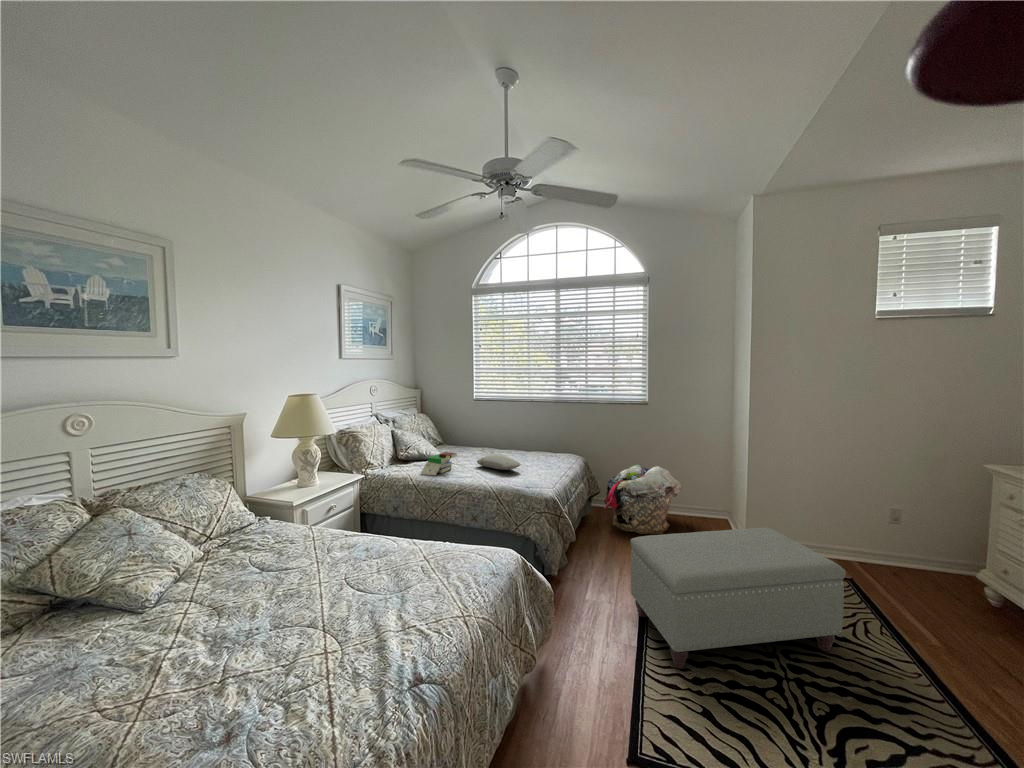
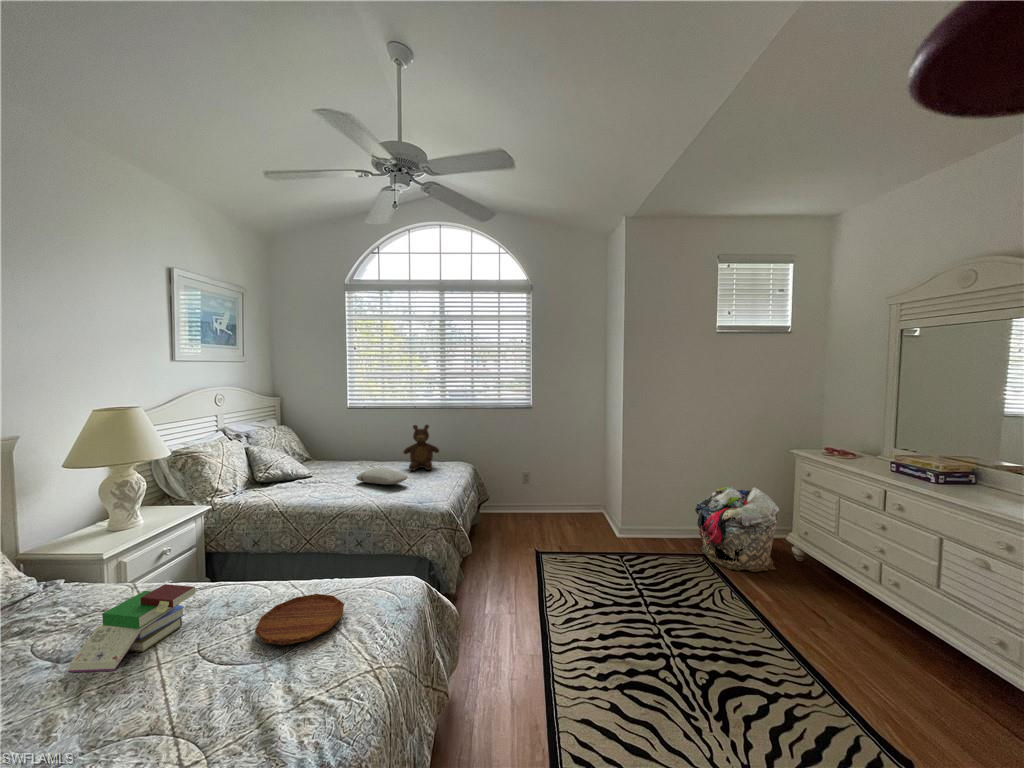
teddy bear: none [520,417,552,460] -> present [403,425,439,471]
book: present [421,452,457,476] -> present [68,584,195,672]
laundry basket: present [604,465,681,534] -> present [695,487,779,572]
ottoman: present [631,528,846,668] -> none [530,519,712,668]
tray: none [382,551,449,585] -> present [255,594,344,645]

